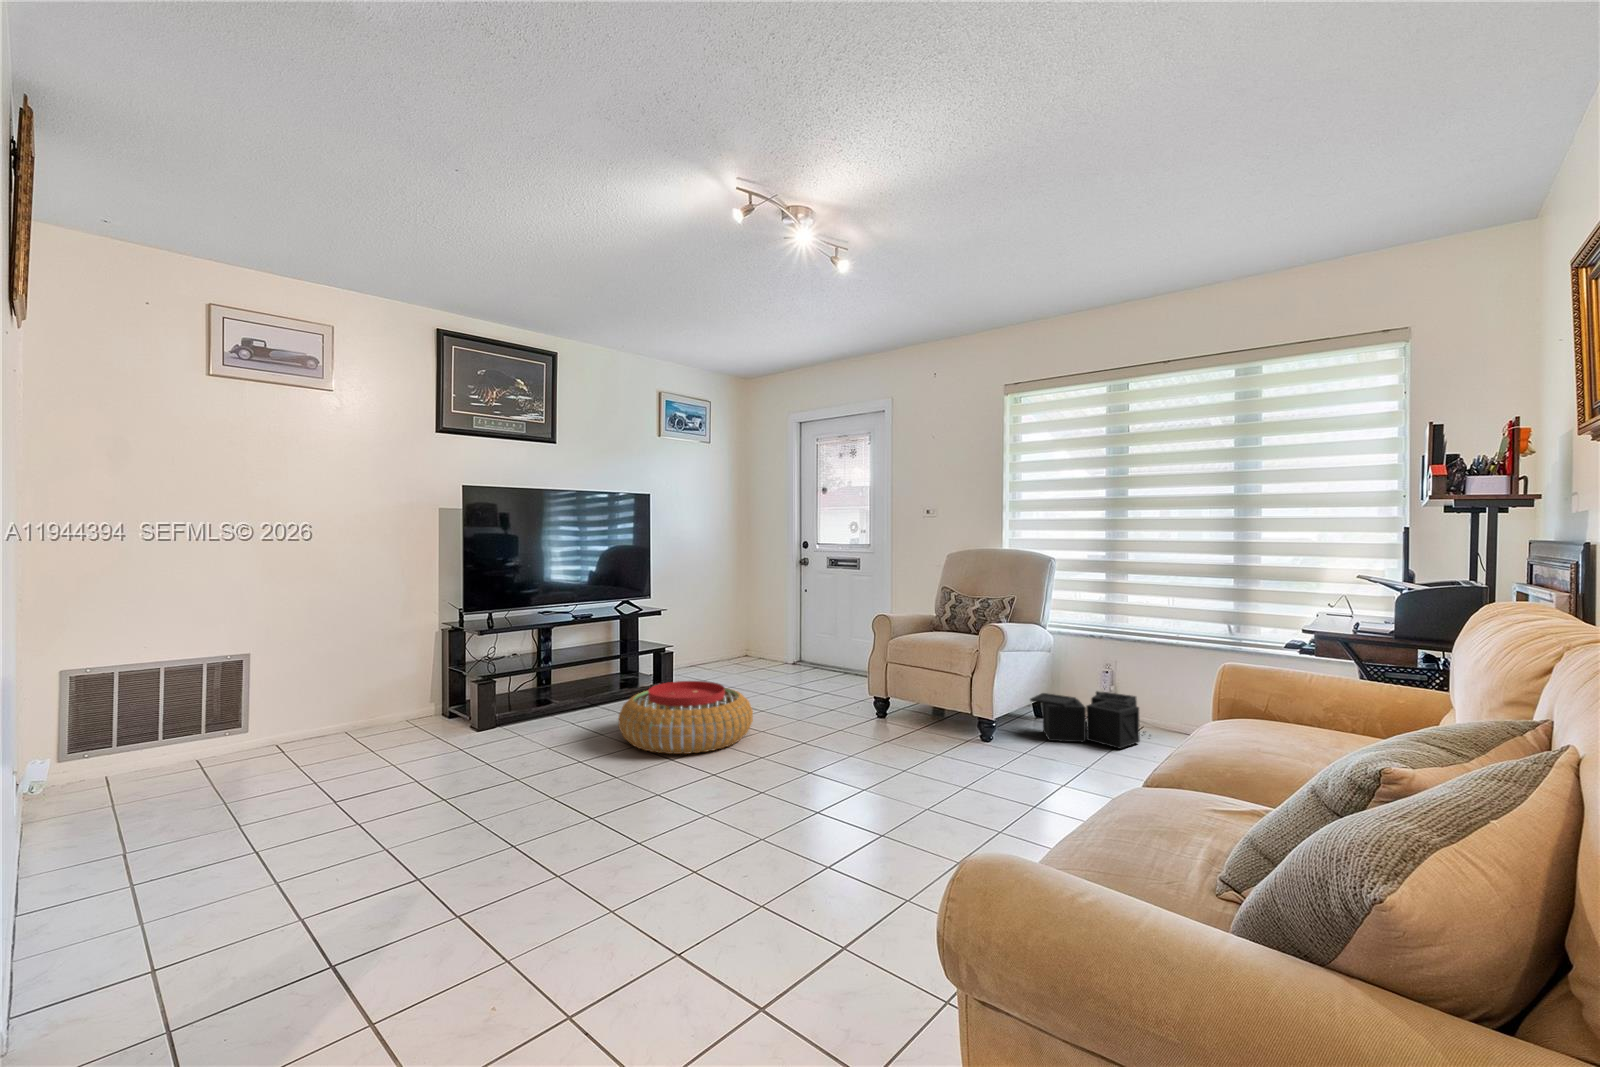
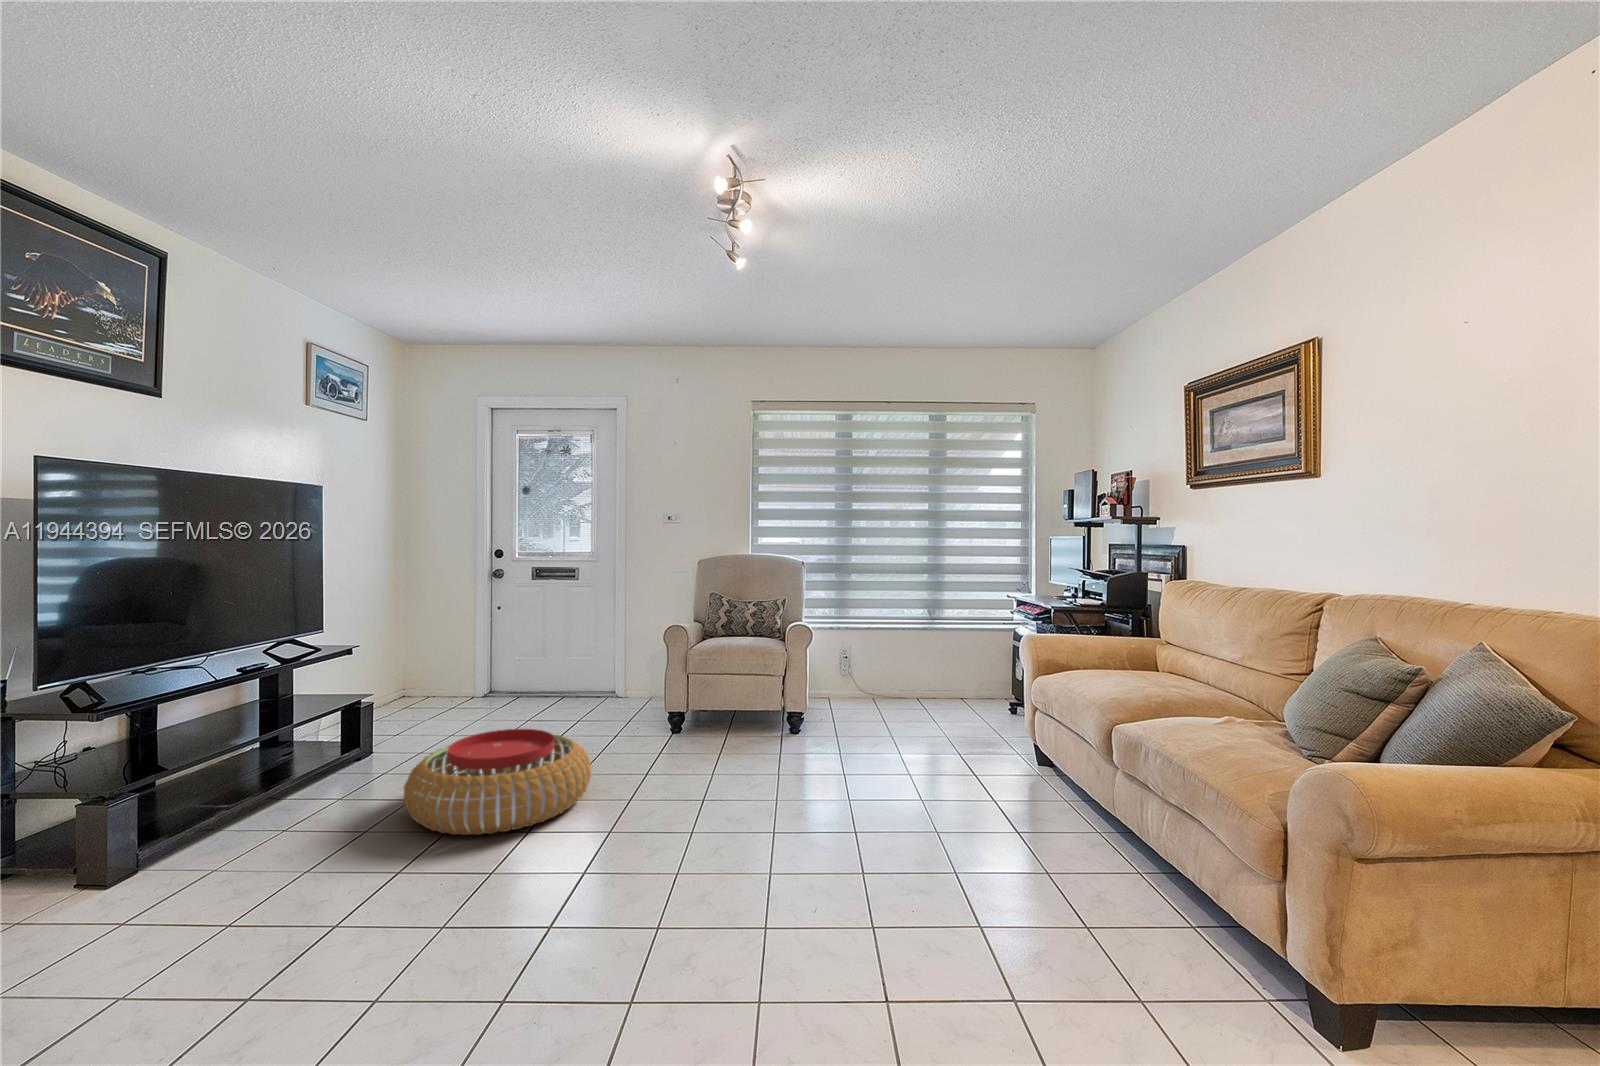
storage bin: present [1030,691,1140,749] -> none [813,673,889,722]

